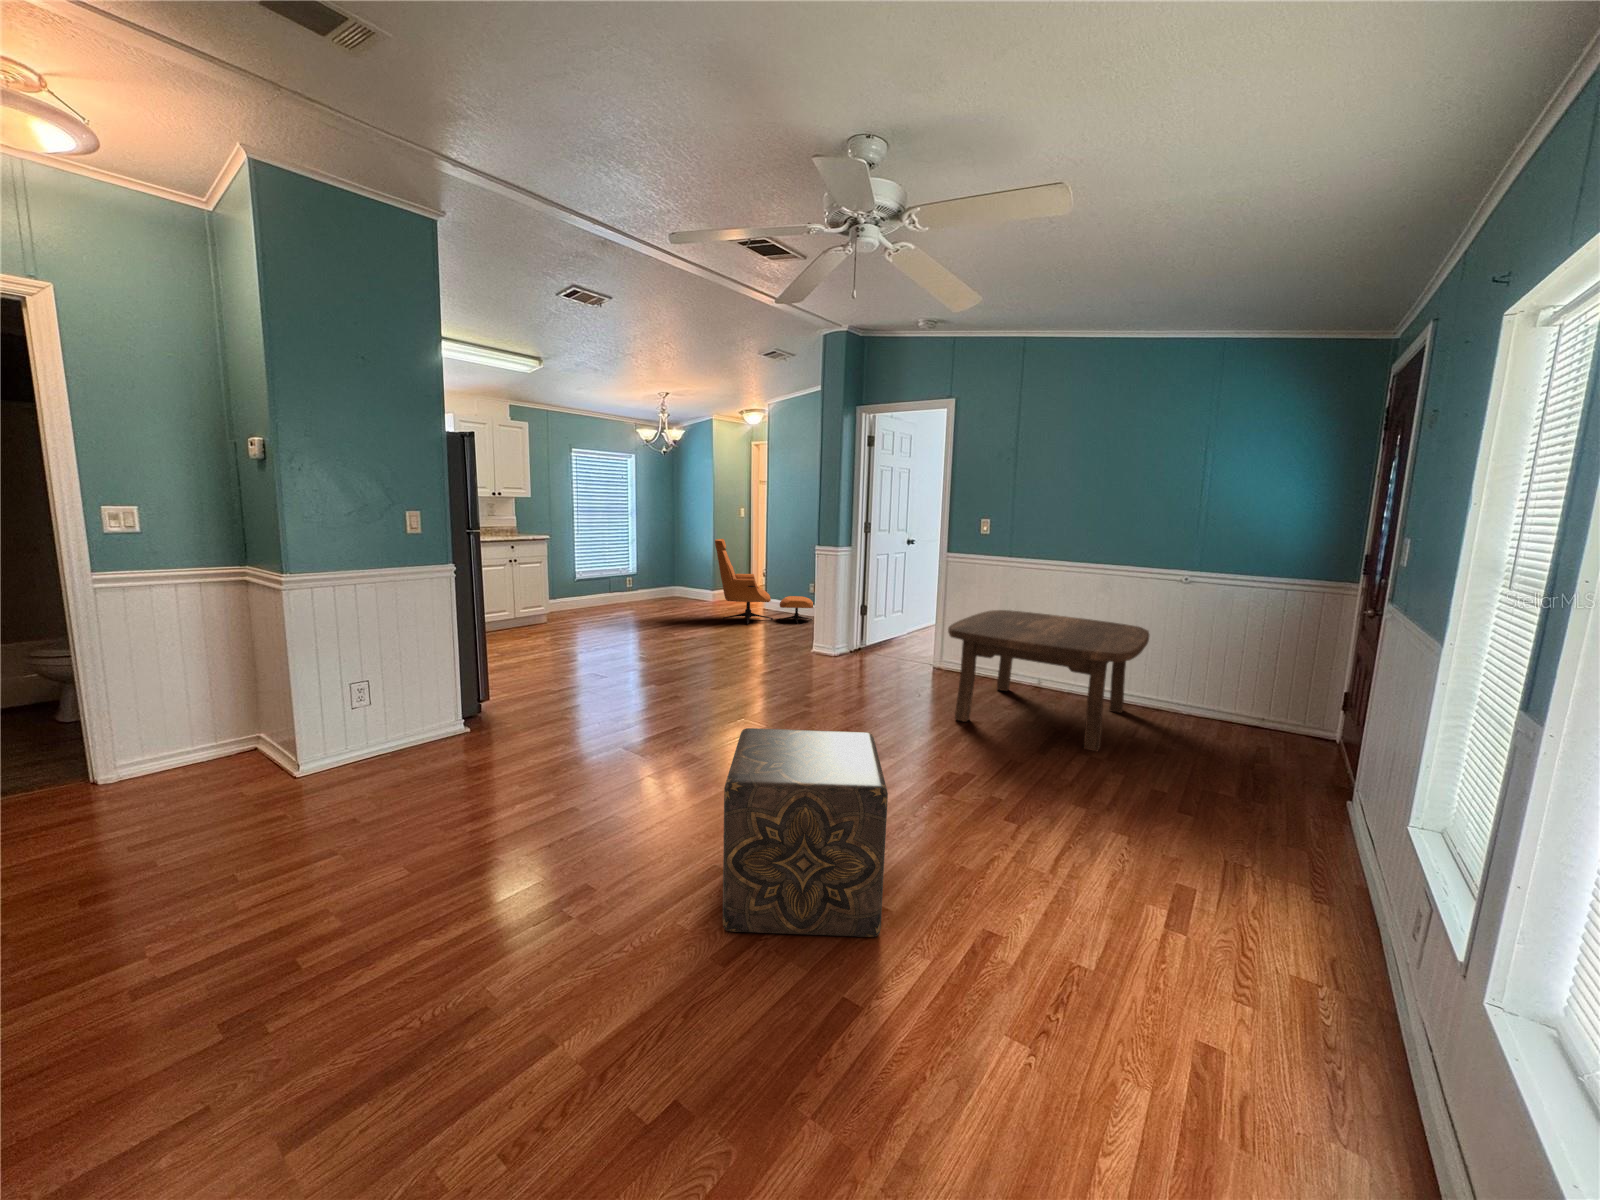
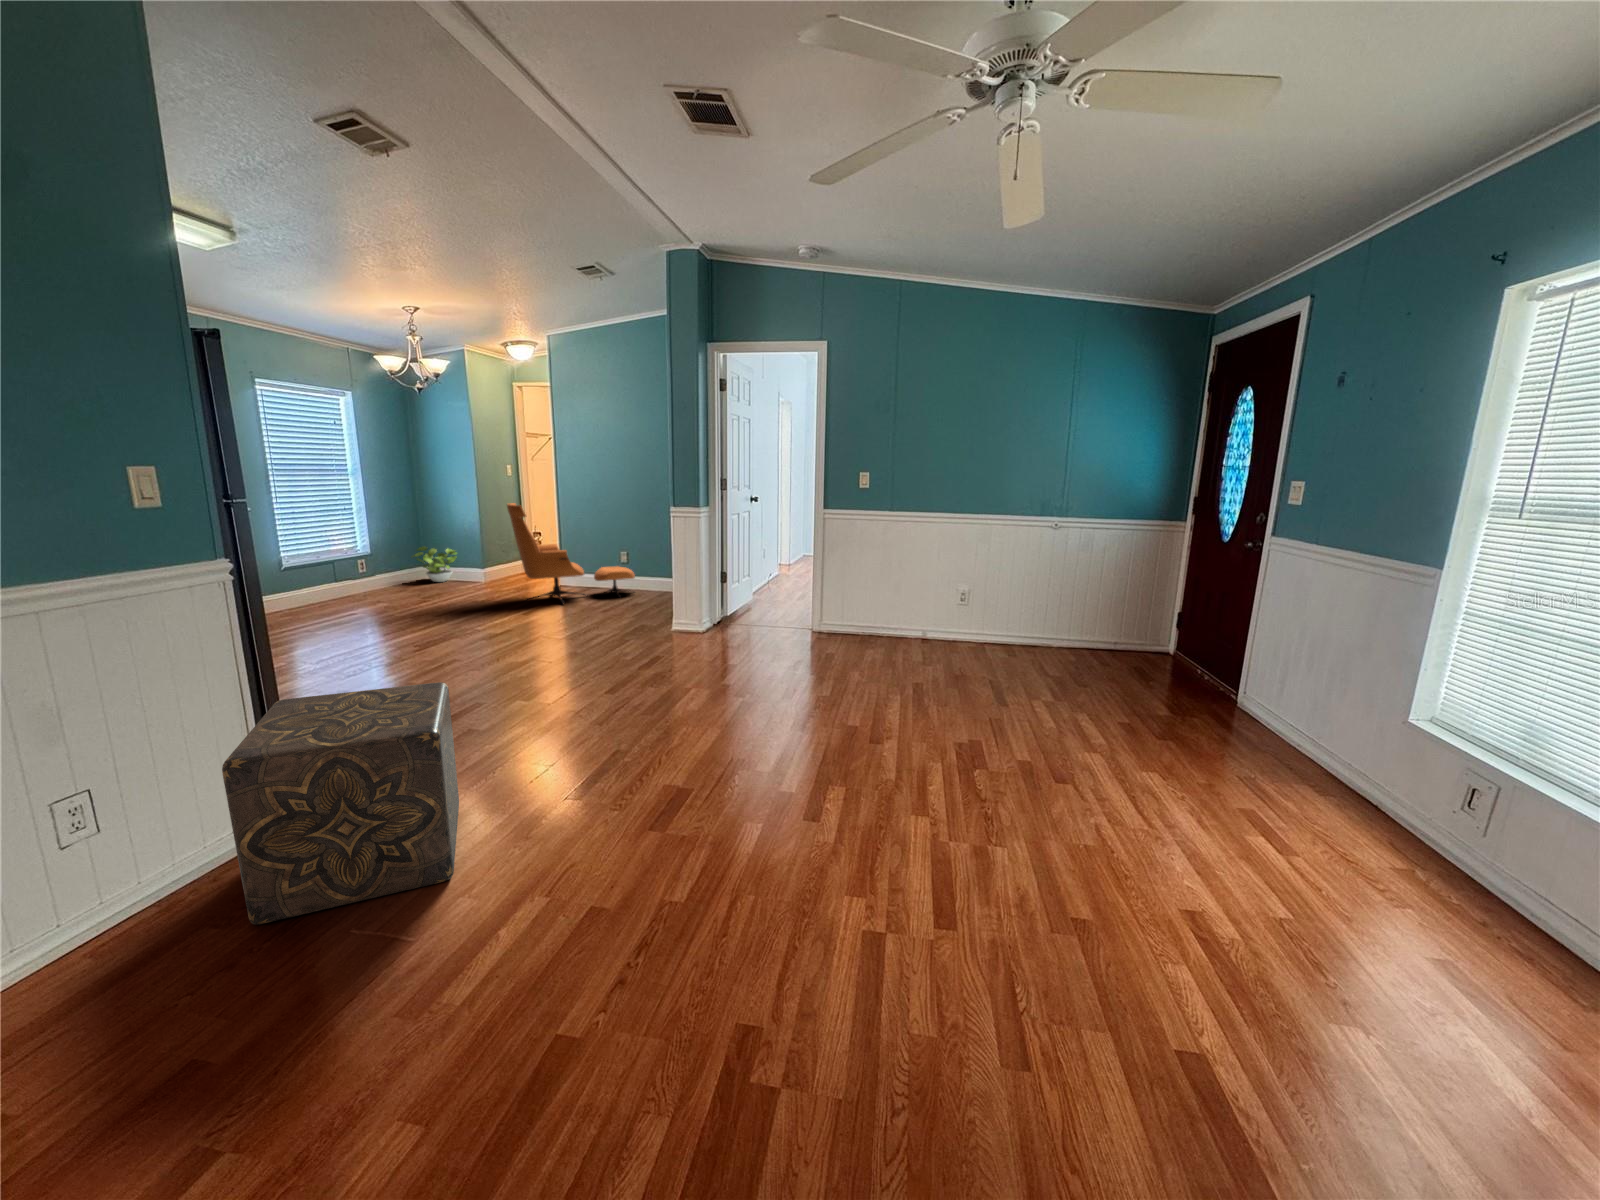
potted plant: none [661,571,696,600] -> present [411,546,457,582]
coffee table: present [948,610,1149,751] -> none [879,565,1062,691]
ottoman: present [723,728,888,937] -> present [222,682,459,924]

